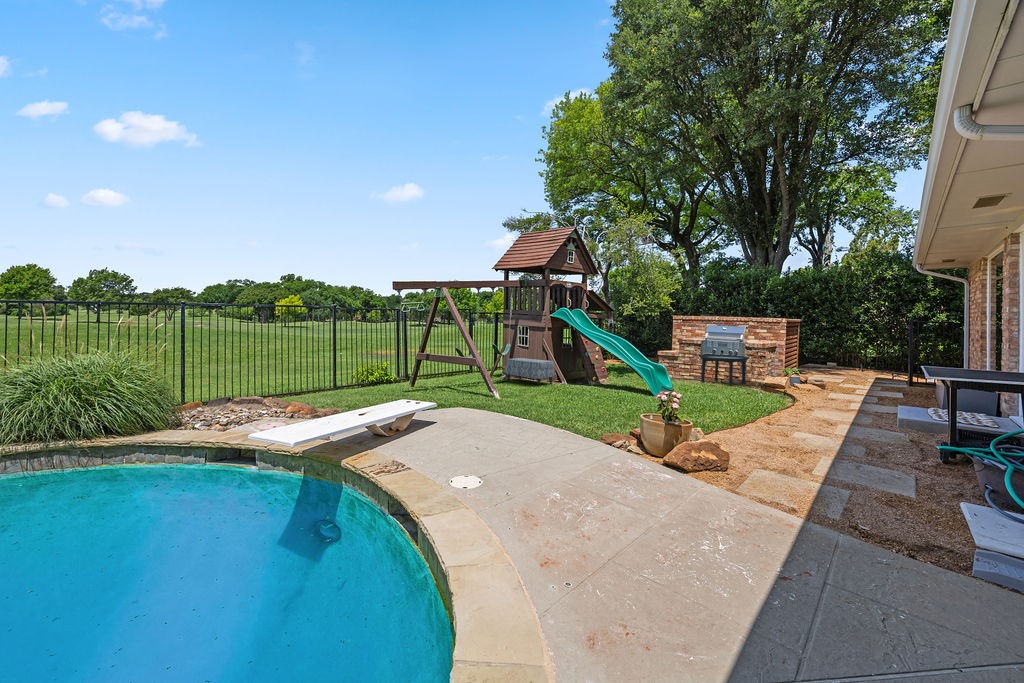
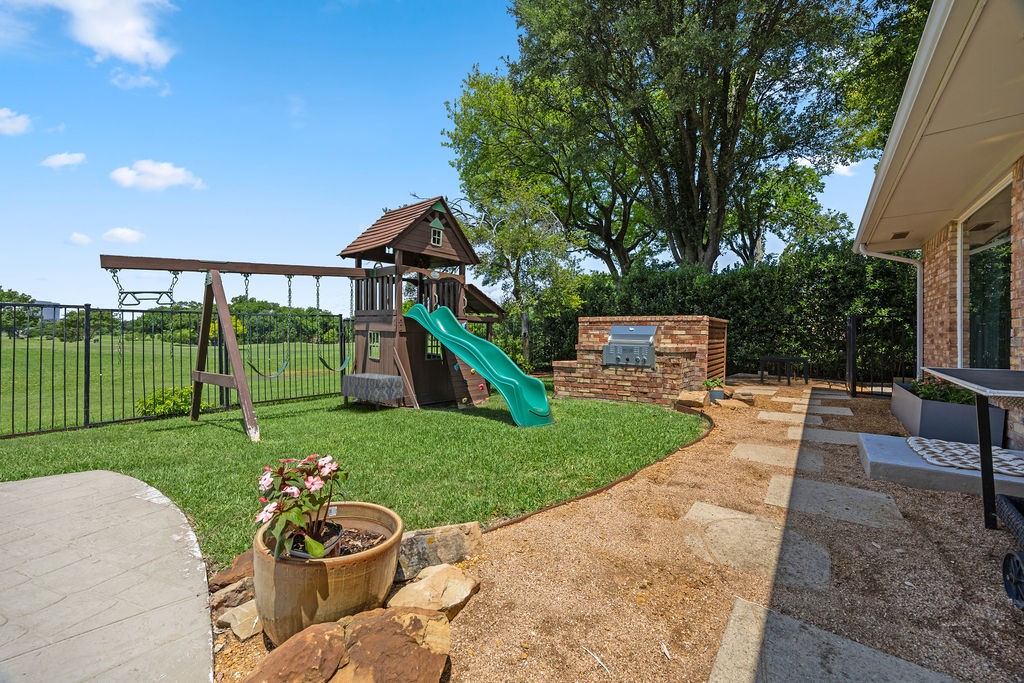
round table: present [700,354,750,386] -> present [759,356,811,386]

